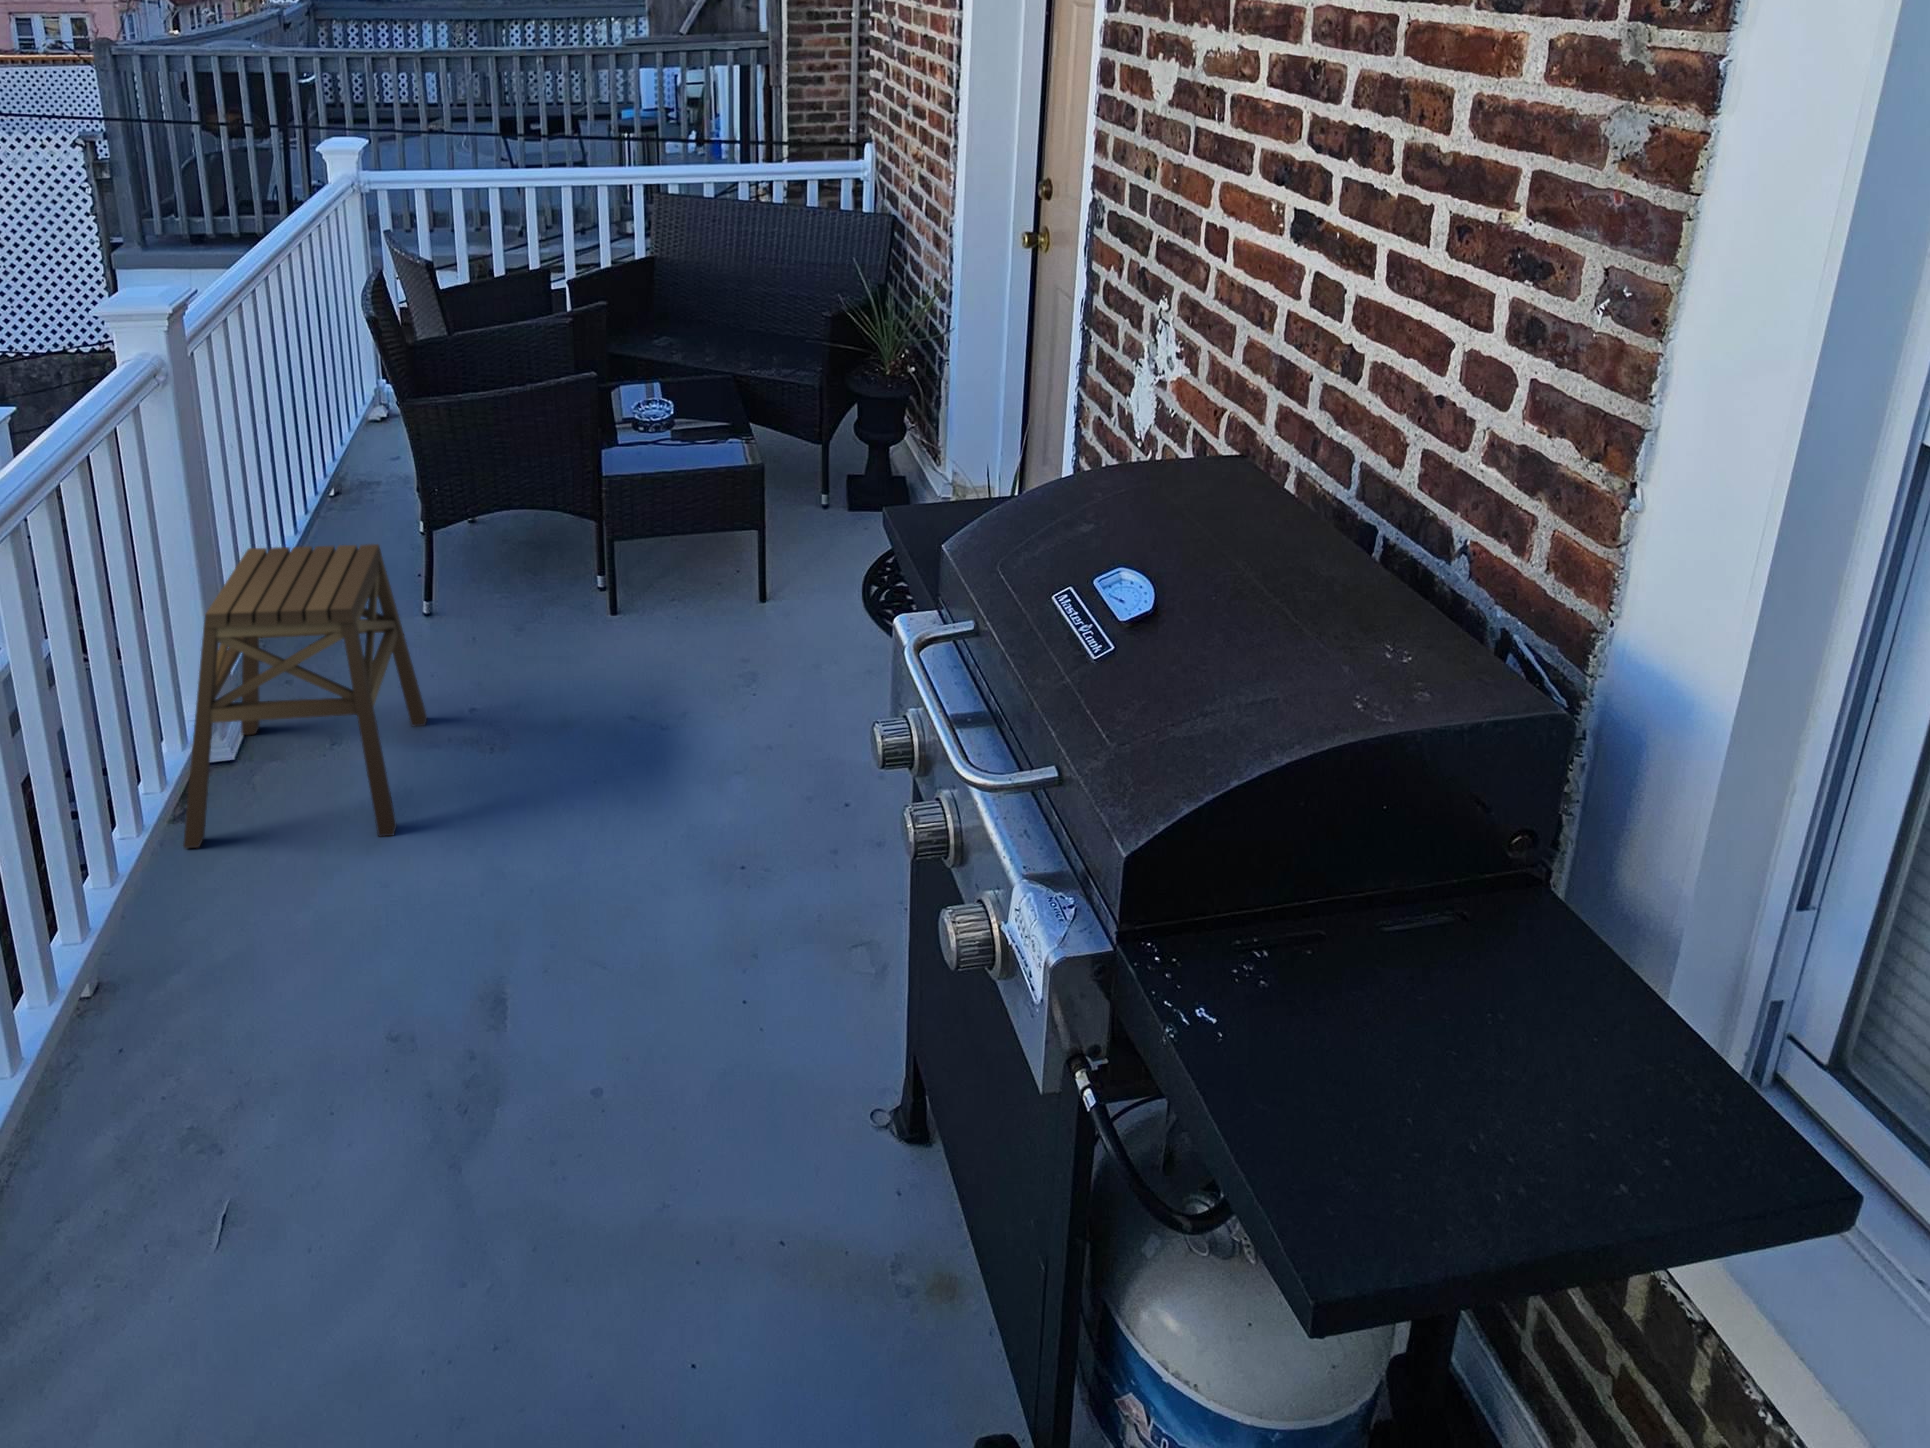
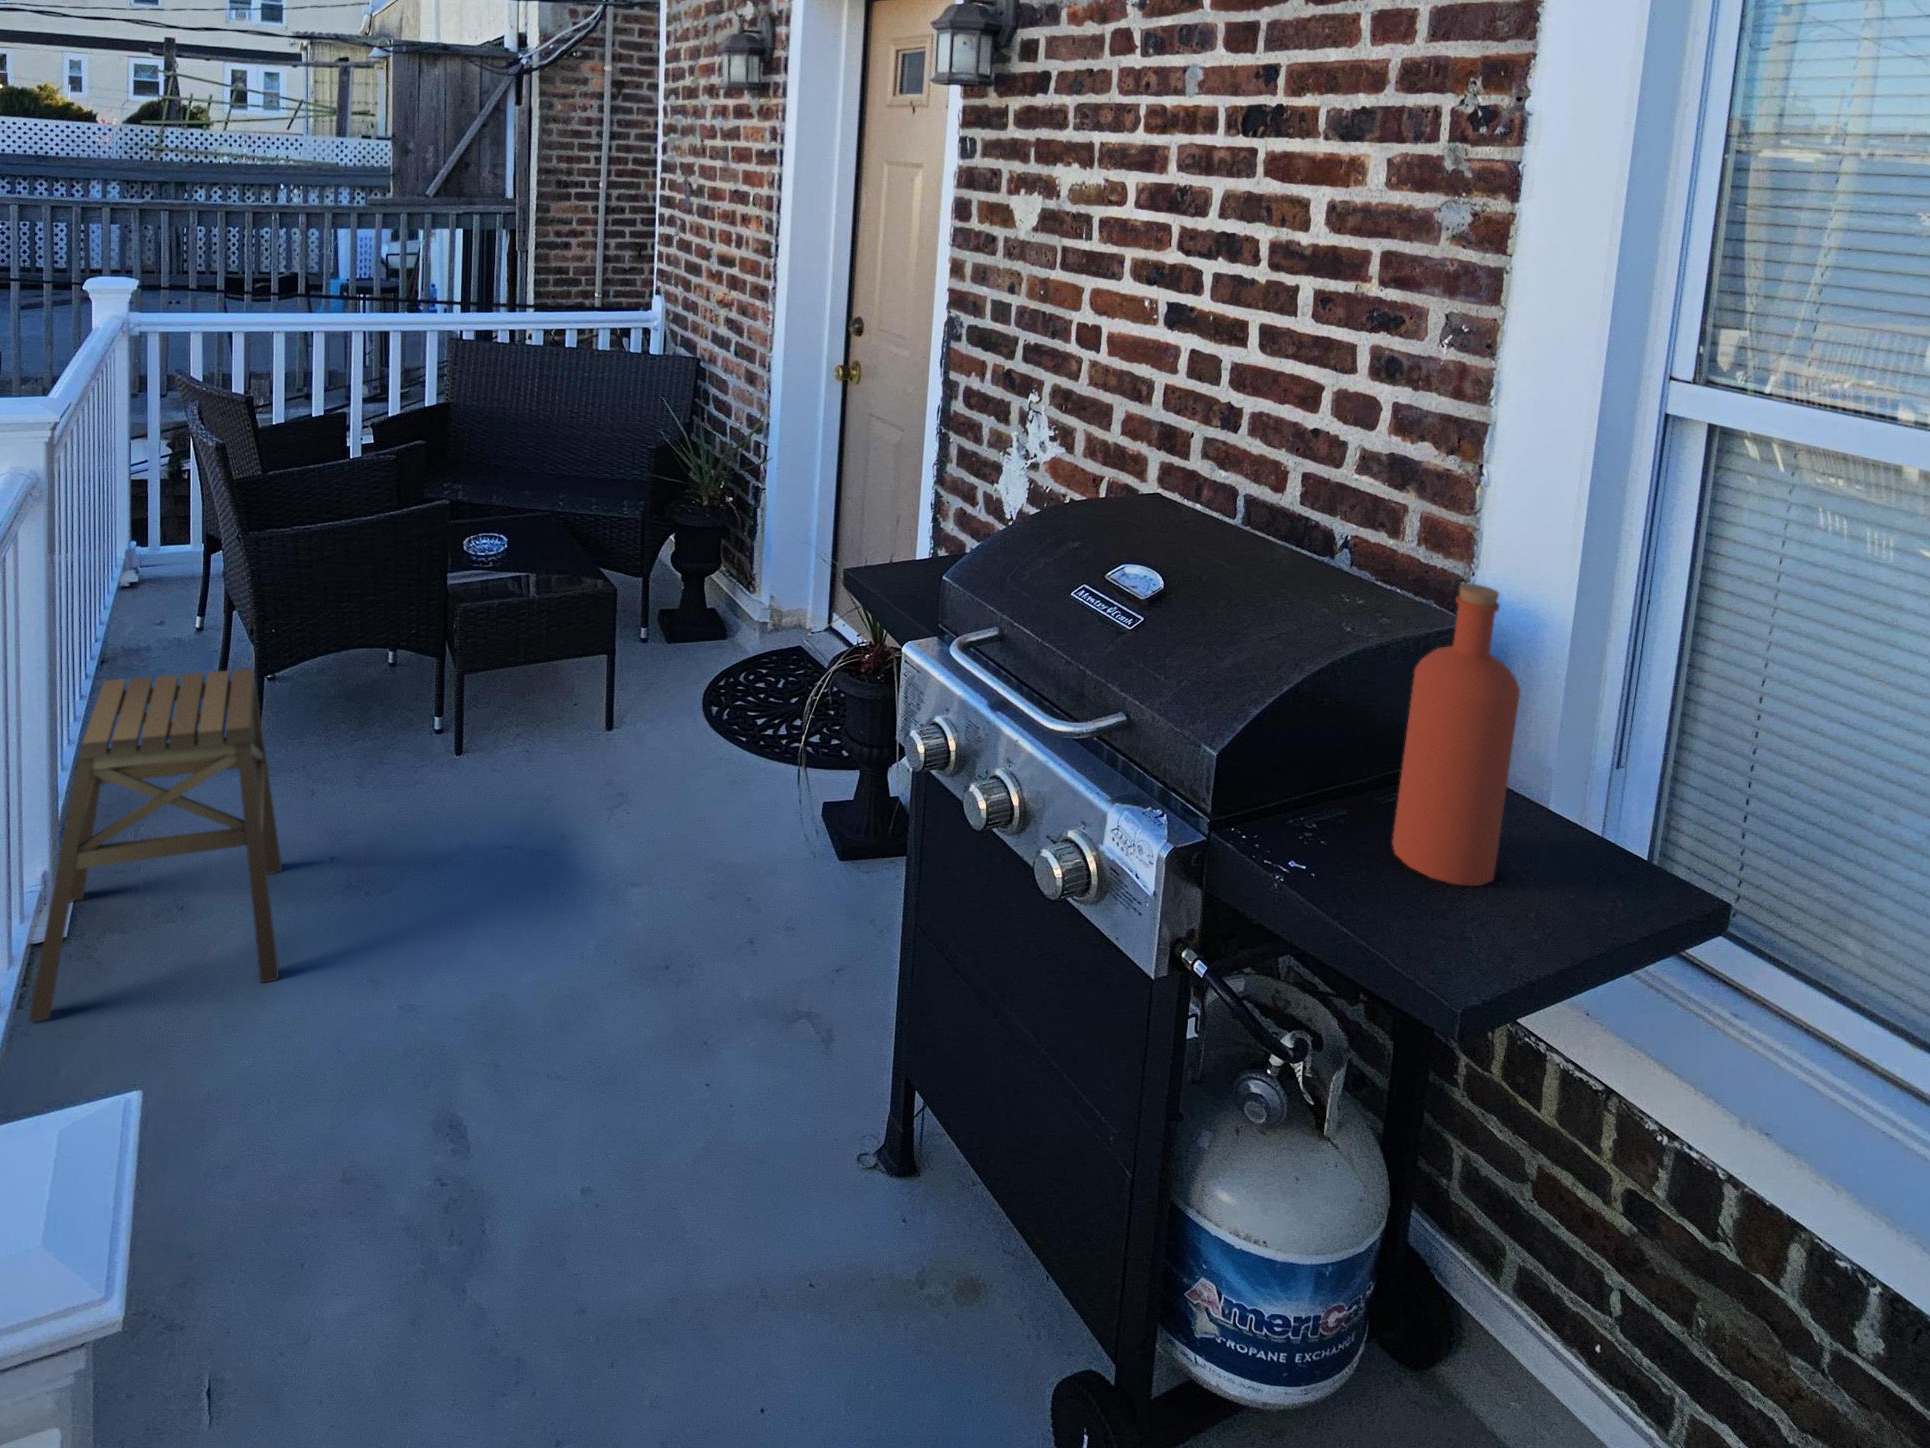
bottle: none [1349,713,1535,1115] -> present [1392,584,1520,886]

